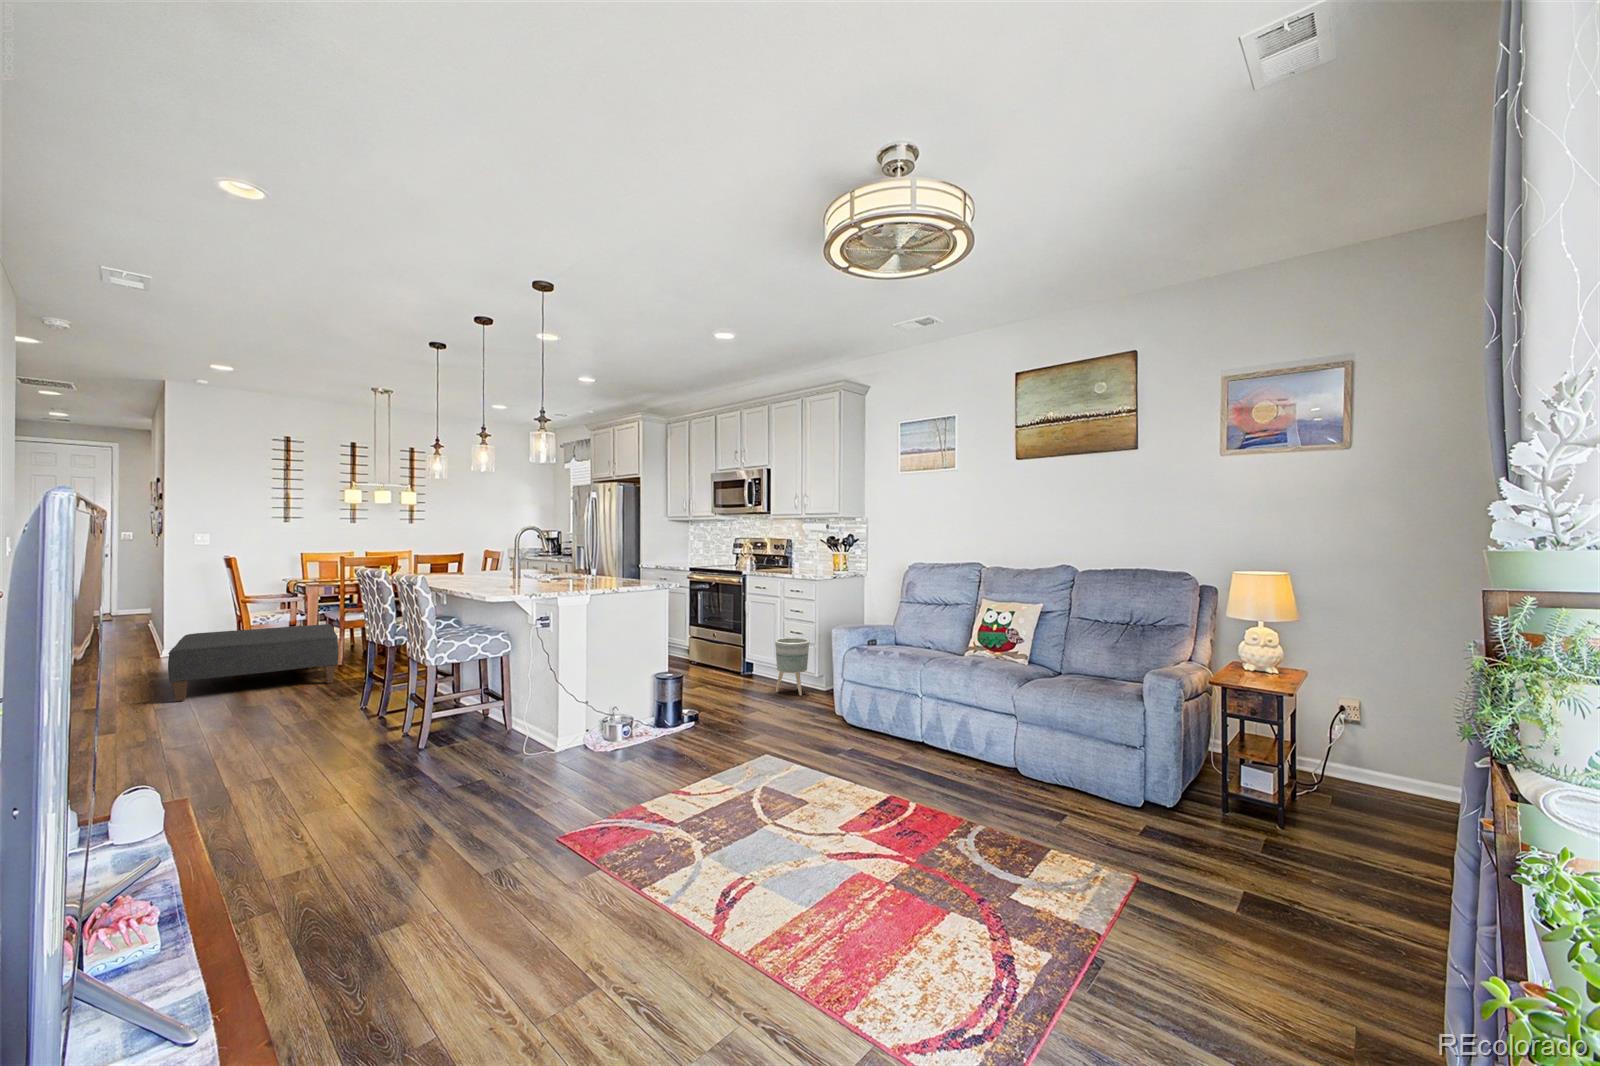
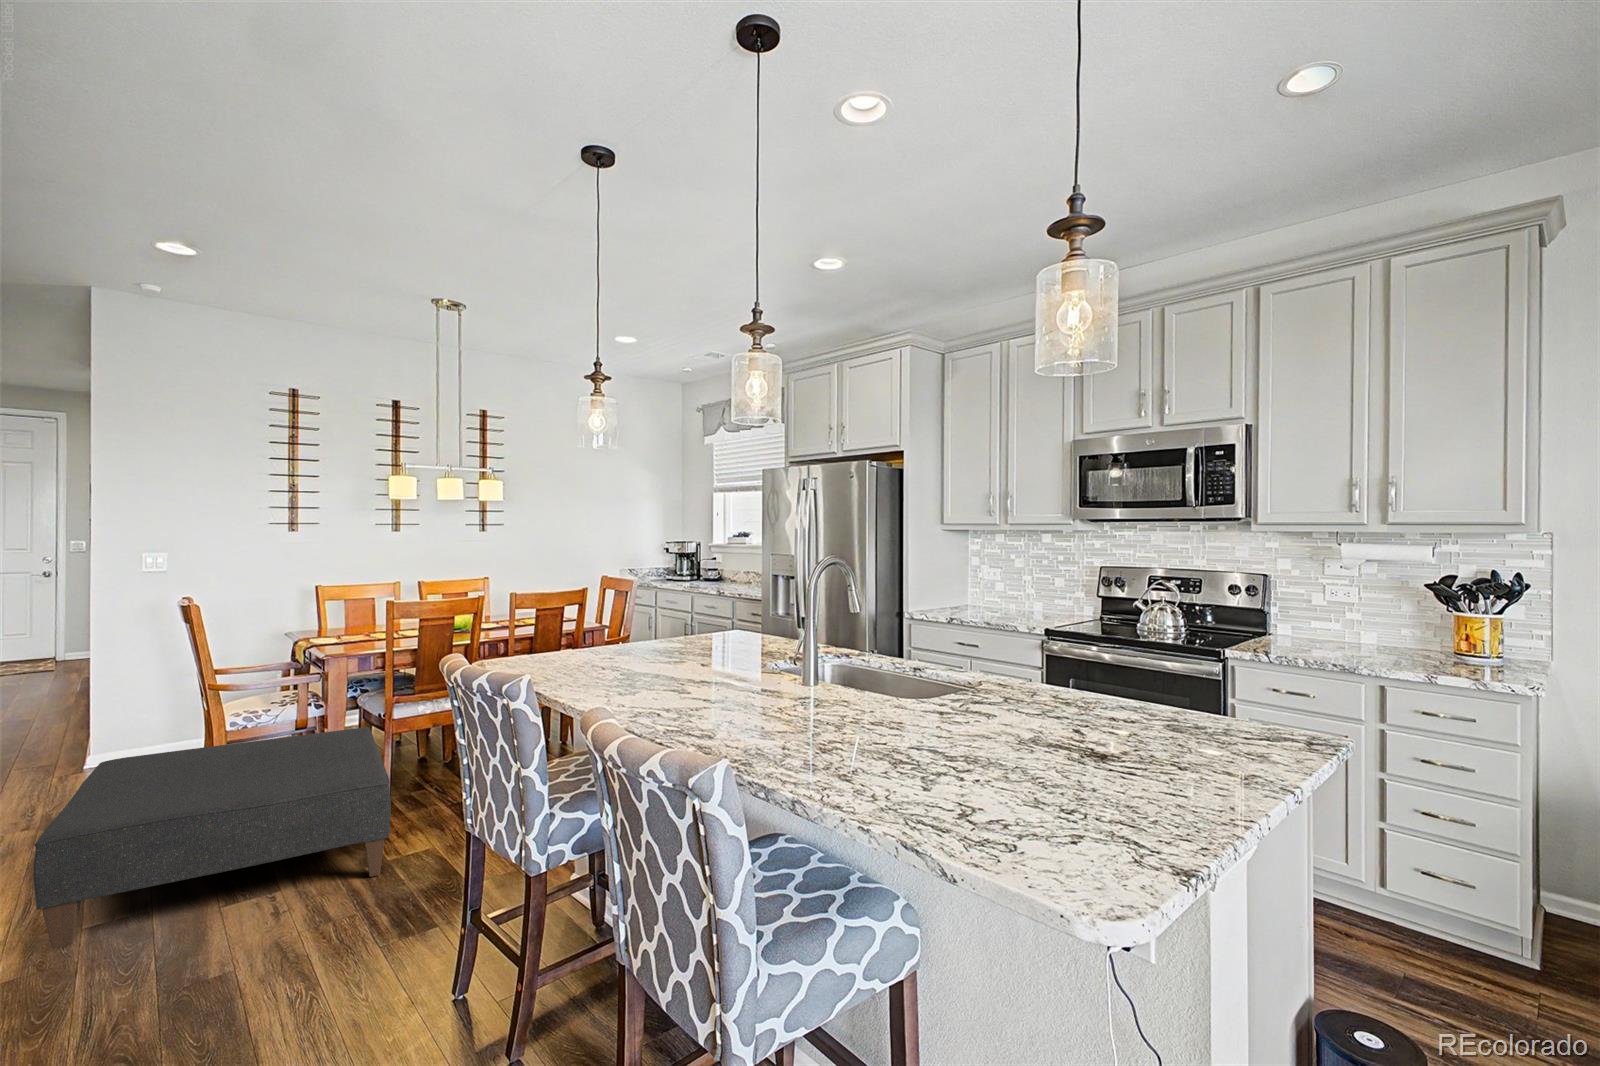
planter: present [775,638,809,696] -> none [1375,815,1481,972]

